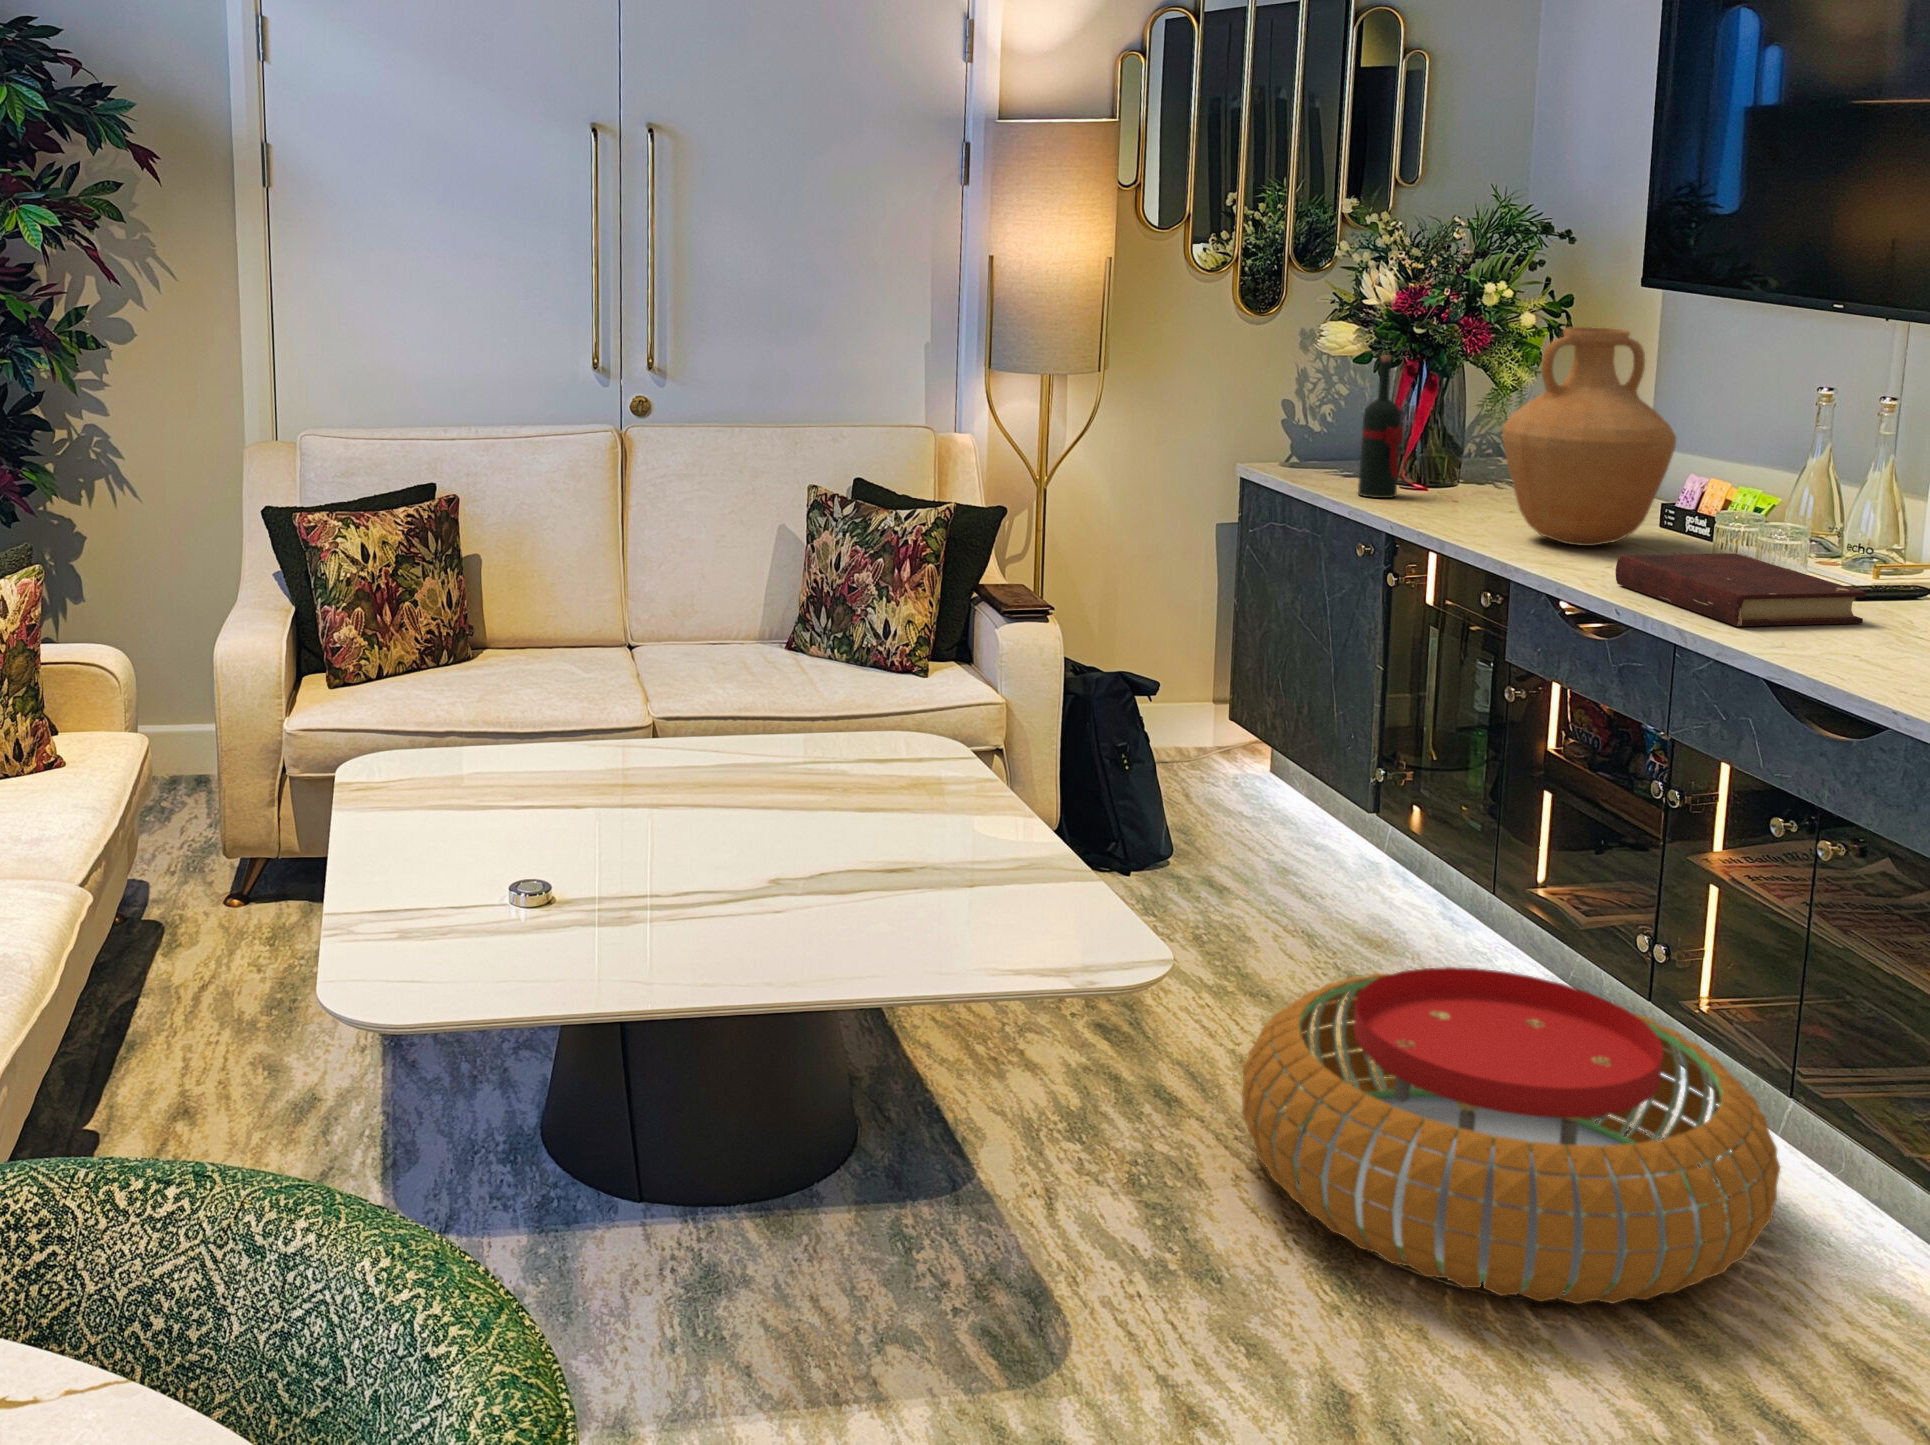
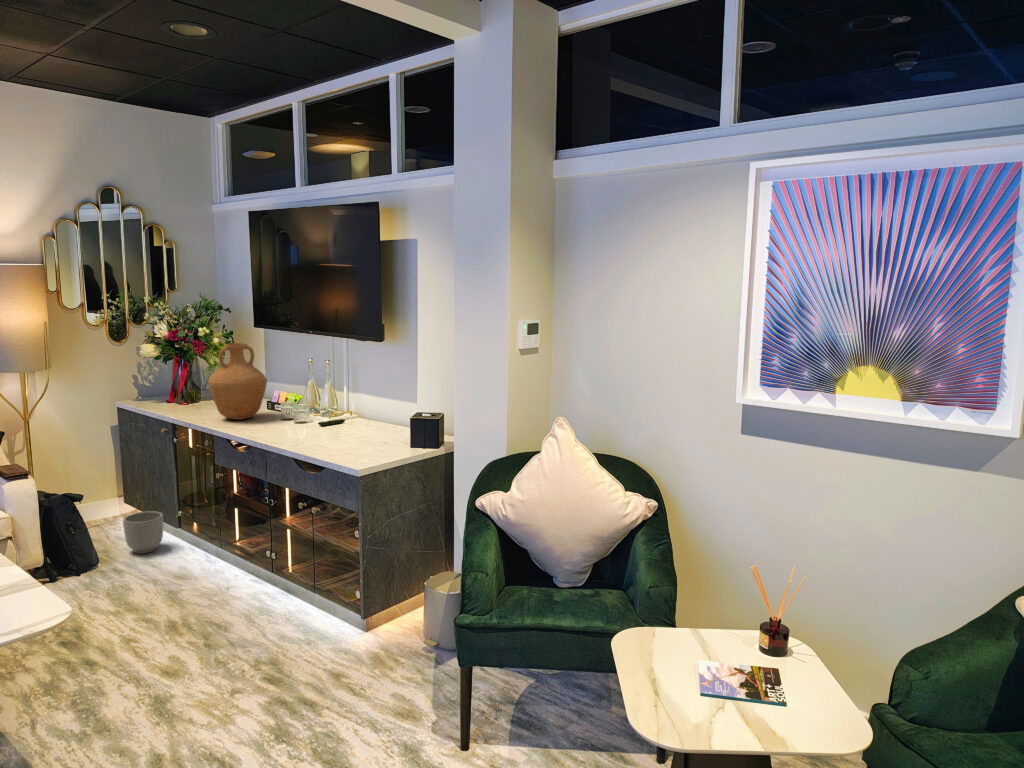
wine bottle: present [1358,355,1403,498] -> none [160,357,177,410]
book: present [1616,553,1866,626] -> none [248,417,323,442]
planter: none [1236,752,1335,861] -> present [123,511,163,554]
pouf: present [1242,967,1780,1304] -> none [118,577,310,699]

